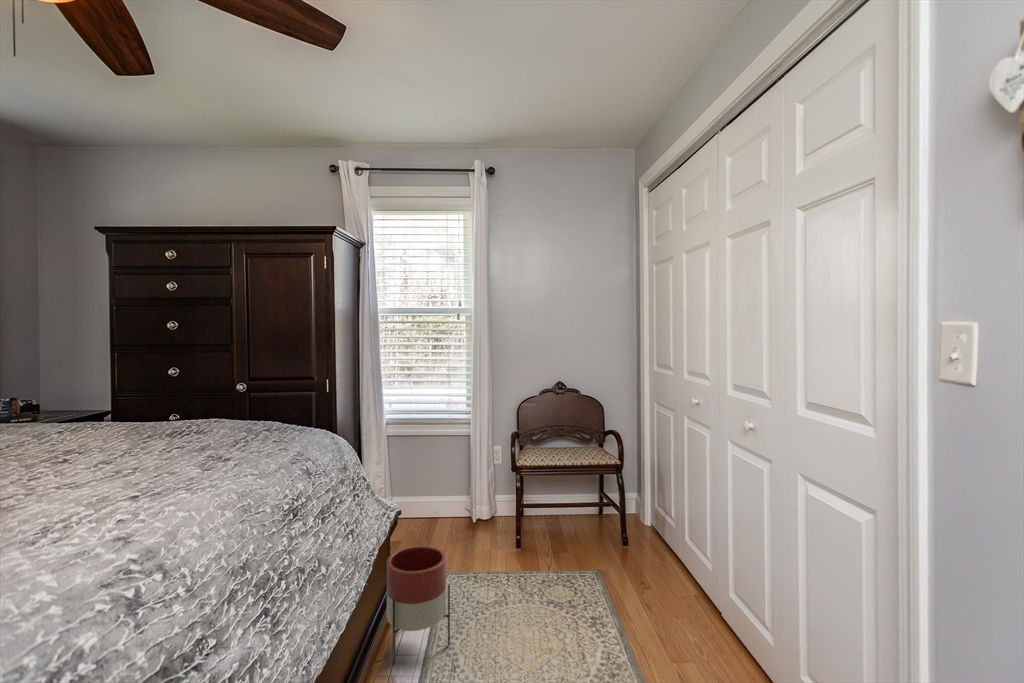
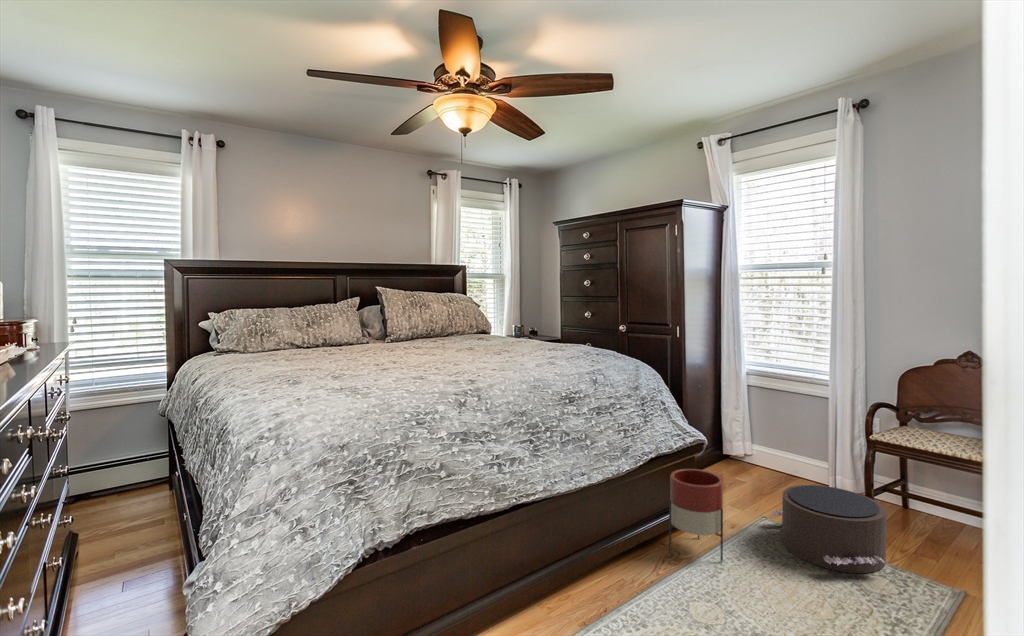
pouf: none [455,519,563,603] -> present [770,485,887,573]

